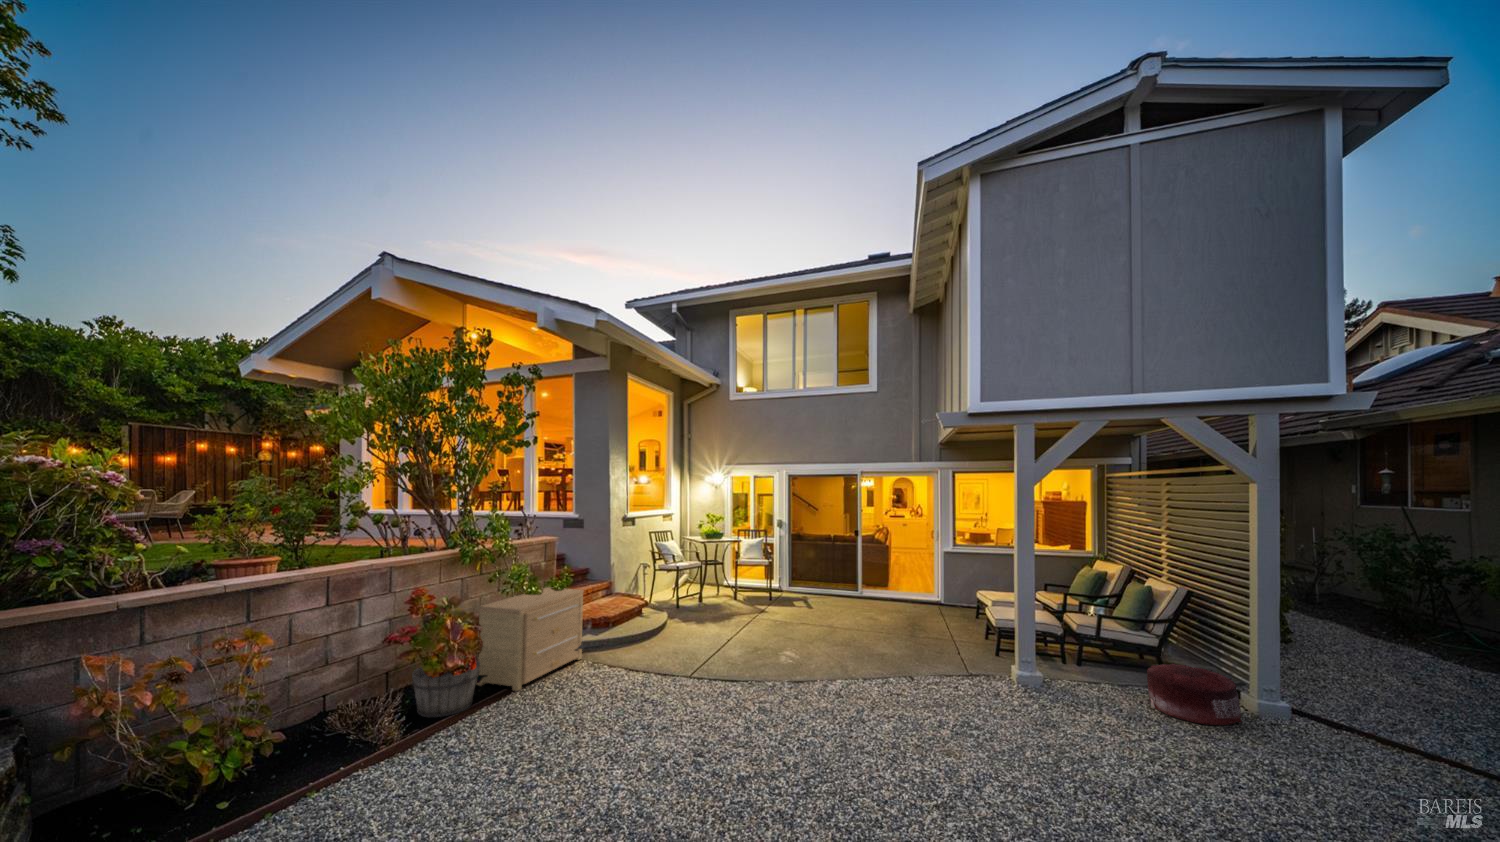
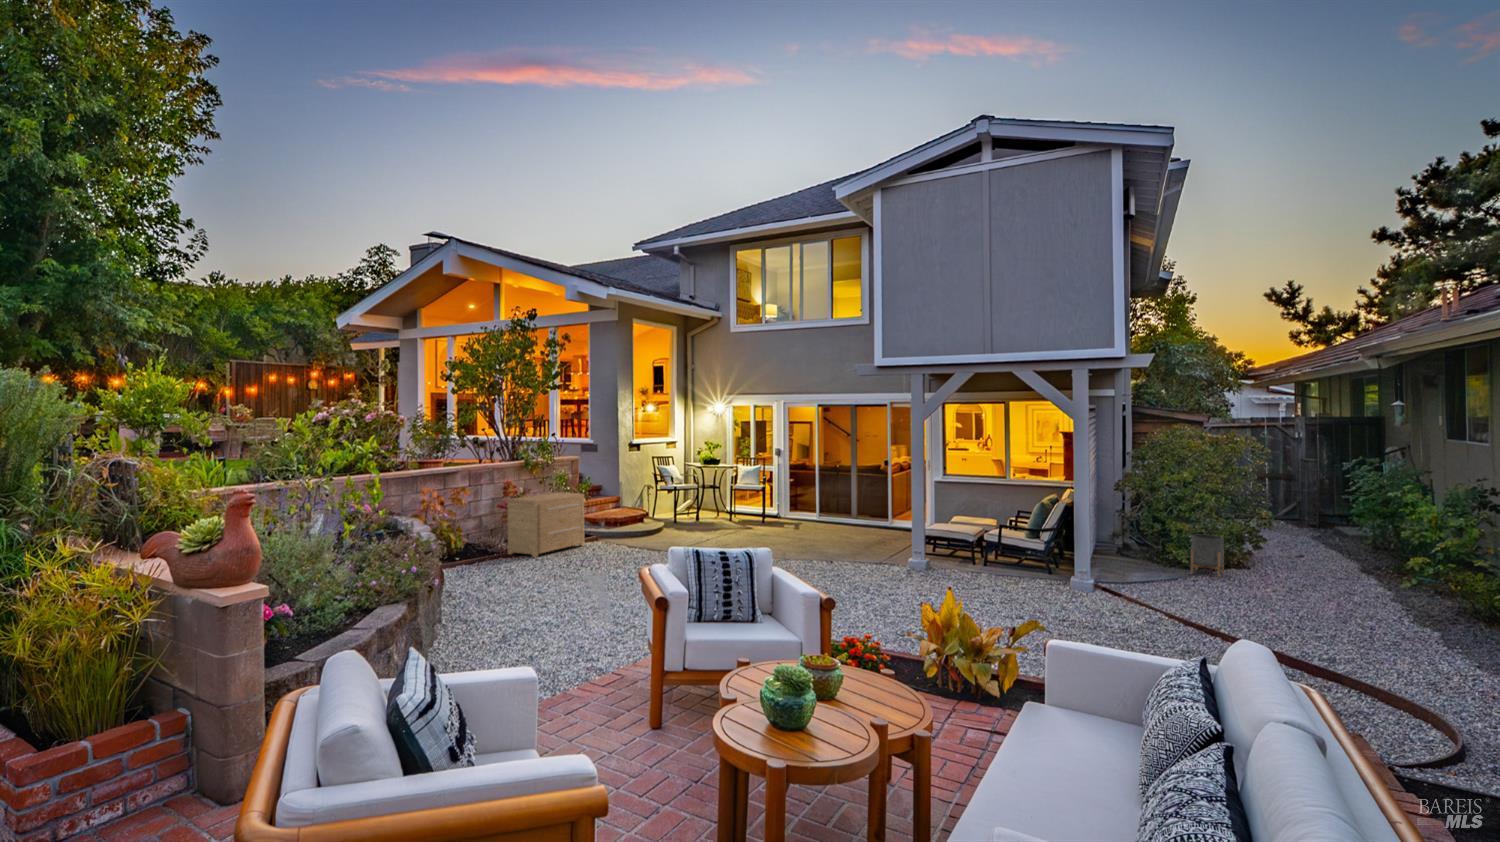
planter: none [1325,622,1380,678] -> present [1191,534,1224,577]
wooden bucket: present [412,659,480,717] -> none [465,526,509,565]
pouf: present [1147,663,1242,726] -> none [988,553,1047,590]

